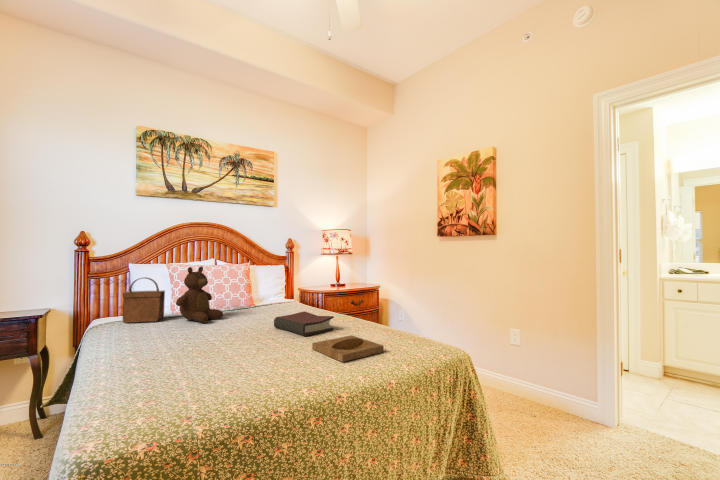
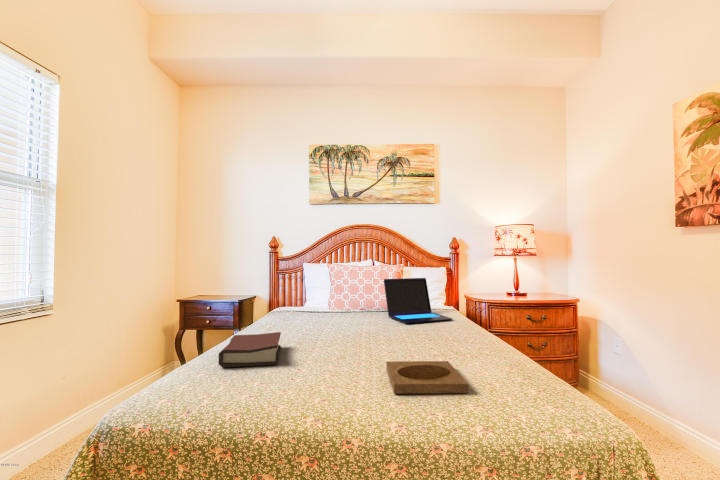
teddy bear: present [176,266,223,323] -> none [311,267,354,323]
laptop: none [243,274,308,315] -> present [384,278,452,324]
handbag: present [123,277,165,323] -> none [278,276,311,317]
hardback book: present [274,311,334,336] -> present [218,332,281,367]

